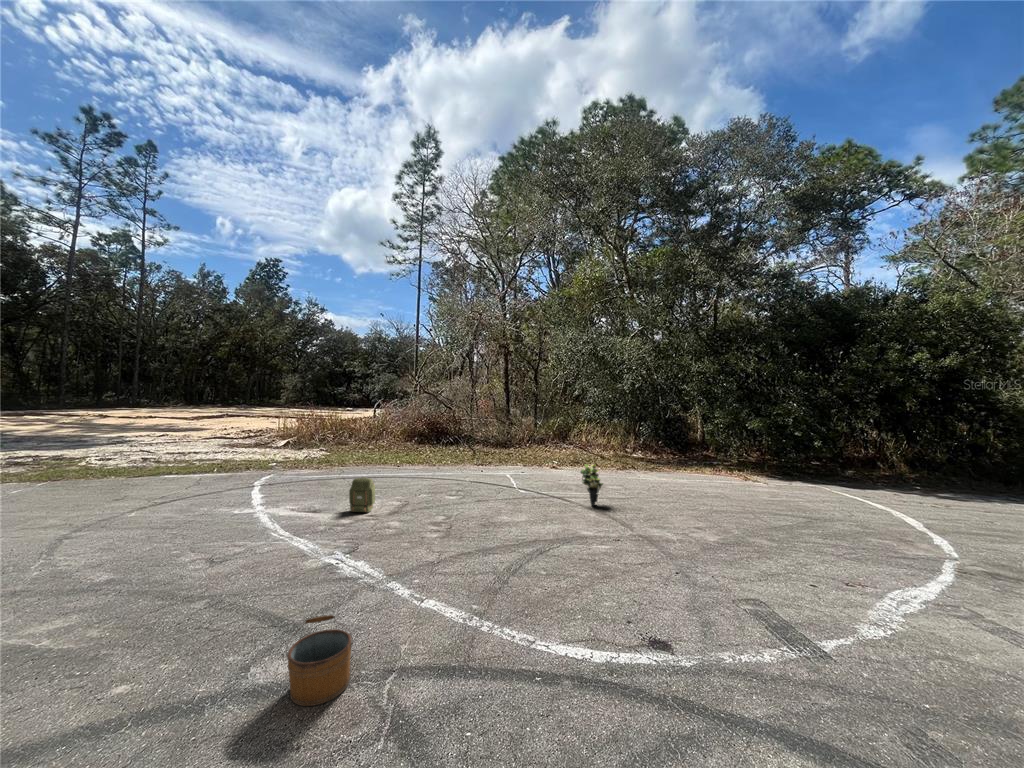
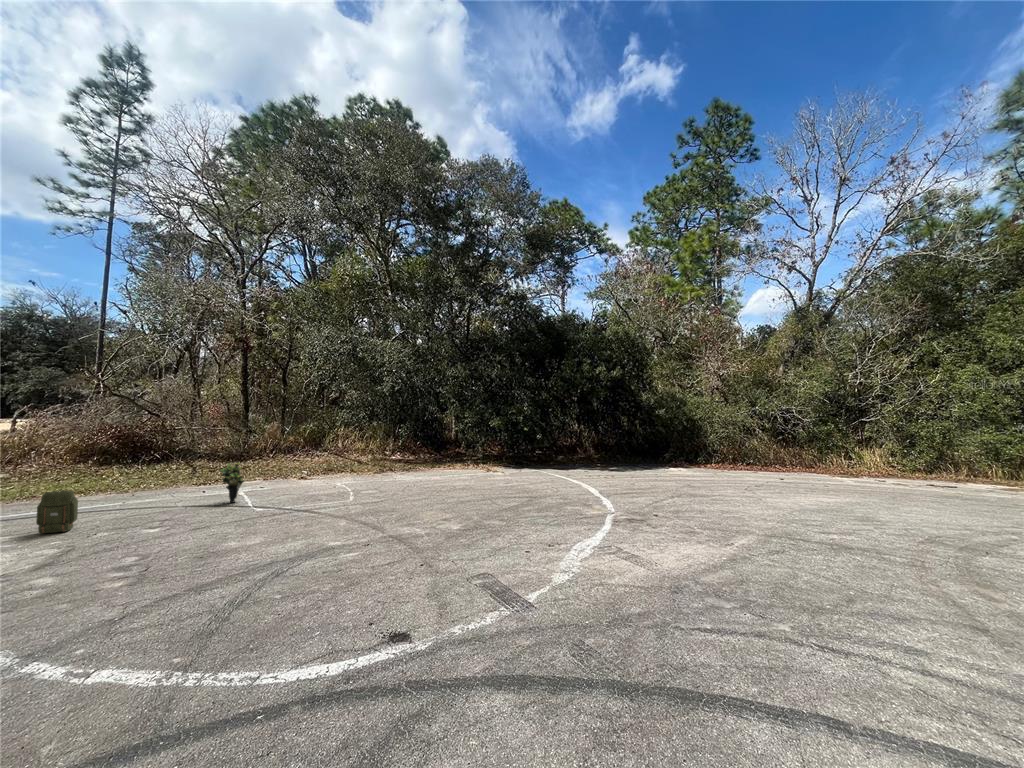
potted plant: present [580,464,603,506] -> present [220,462,245,503]
bucket: present [286,615,353,706] -> none [52,576,126,655]

